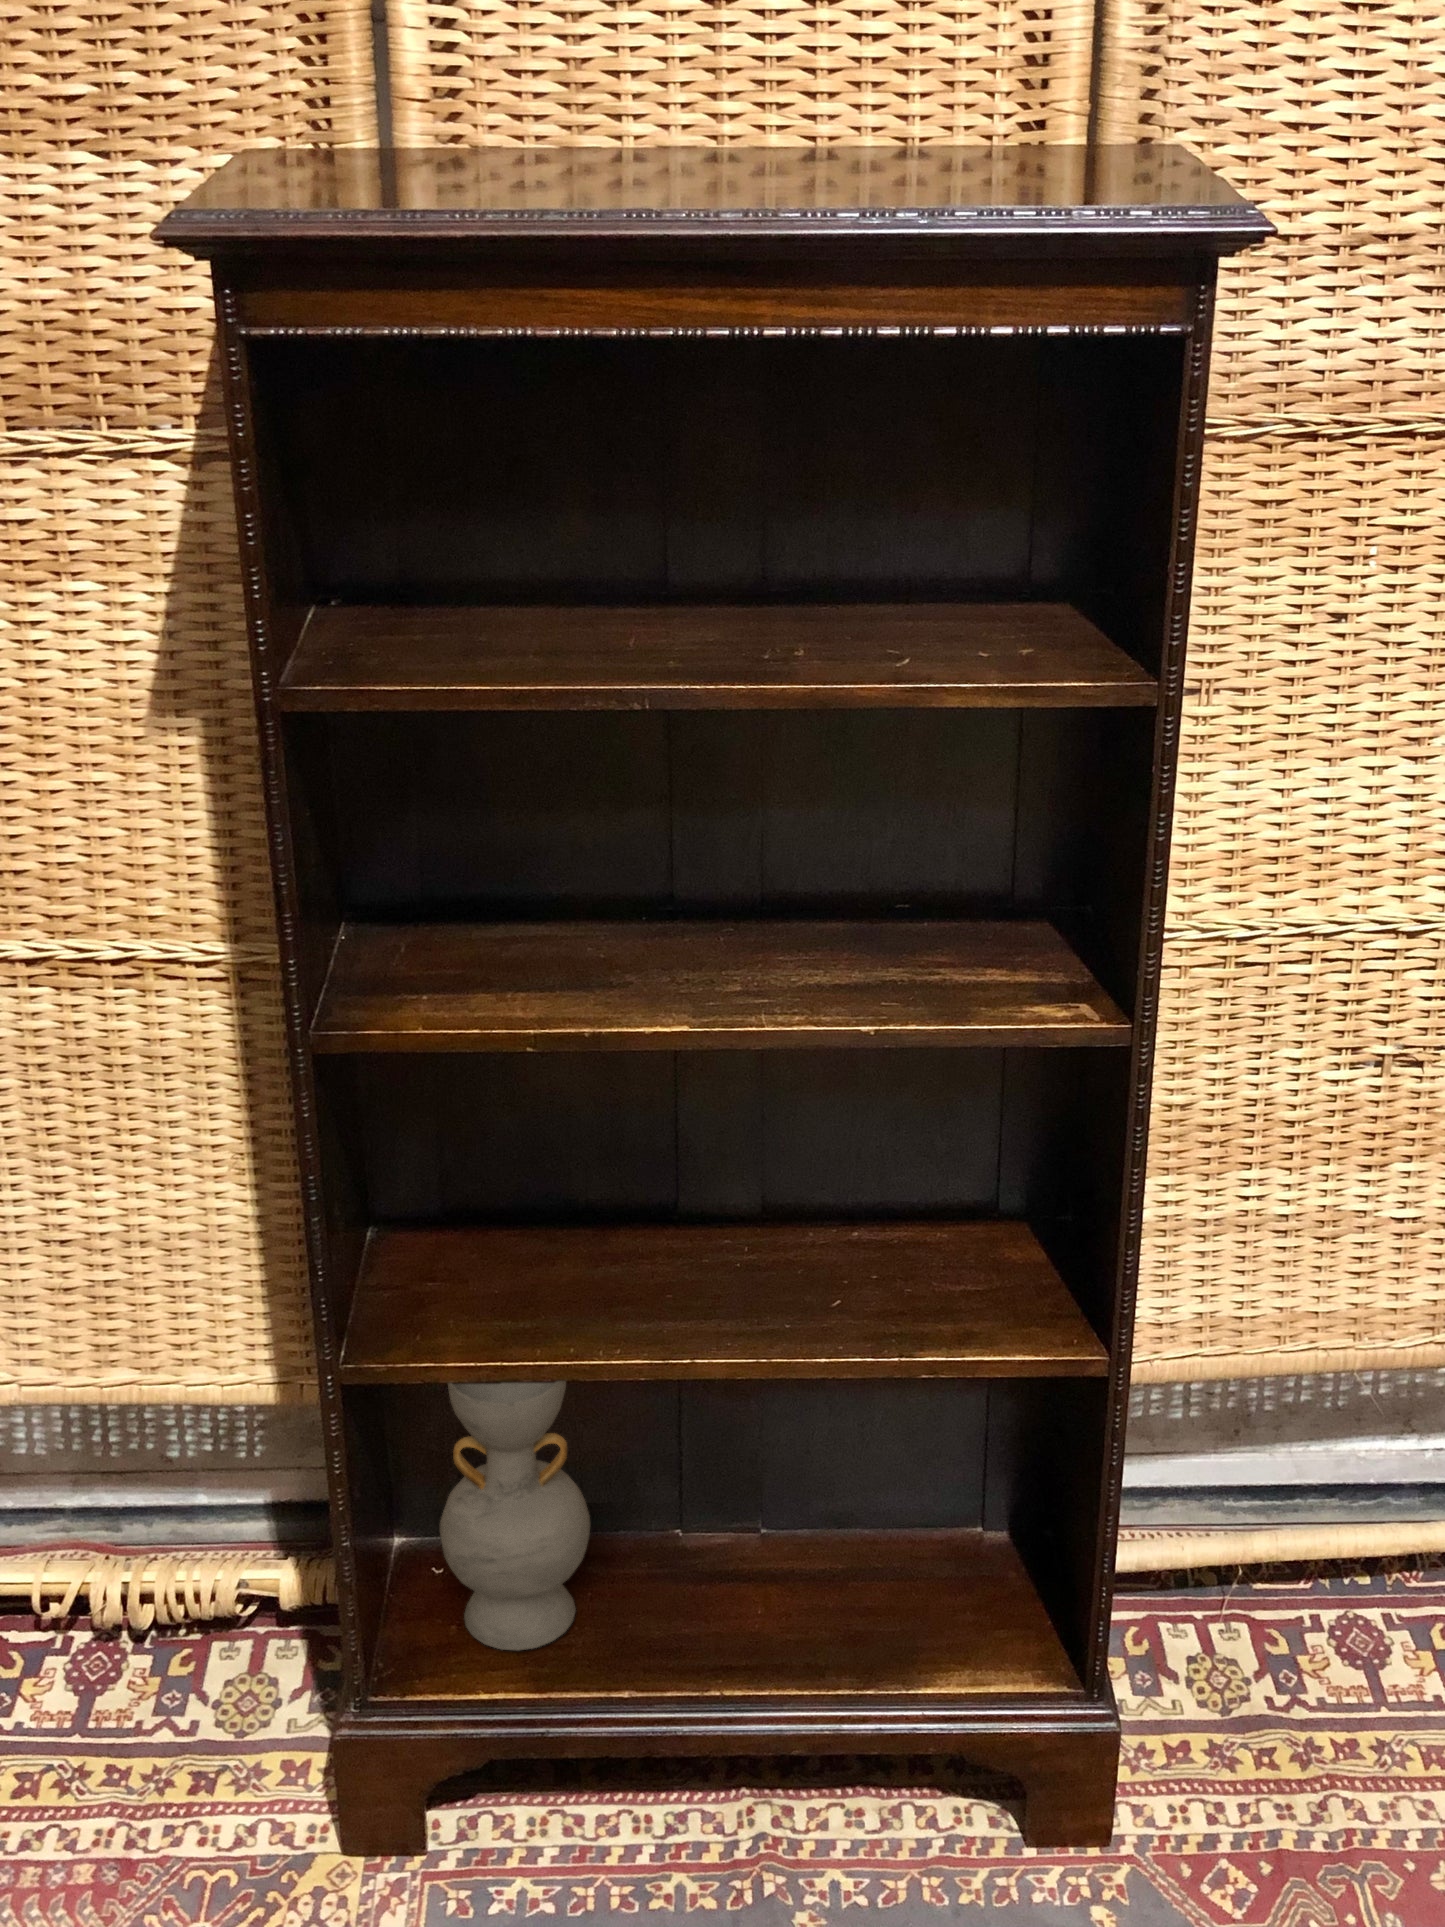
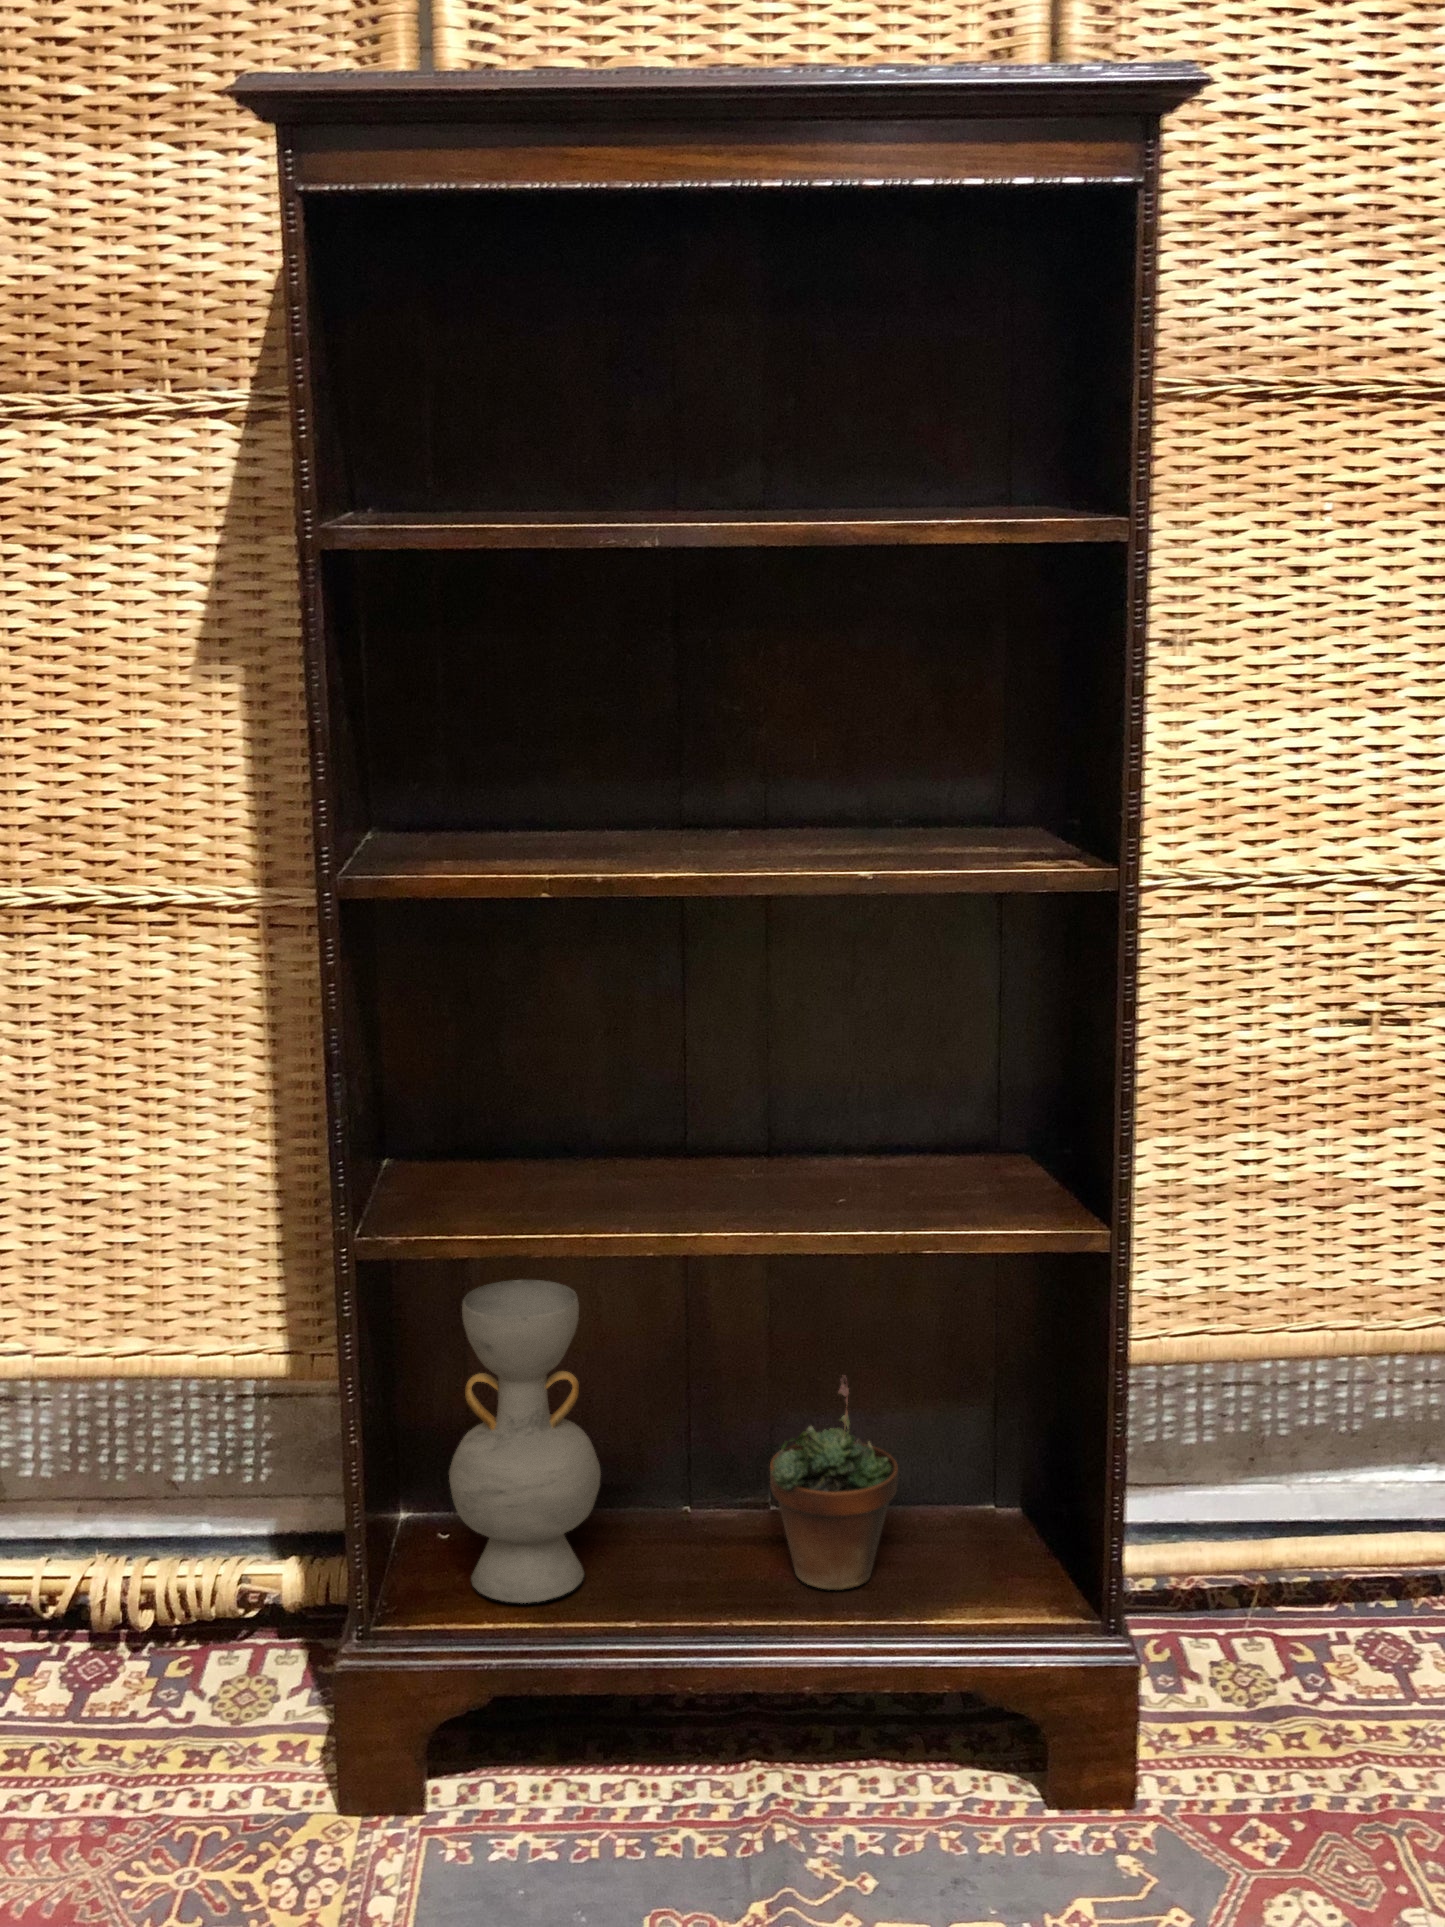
succulent plant: none [759,1433,886,1630] -> present [770,1375,898,1590]

